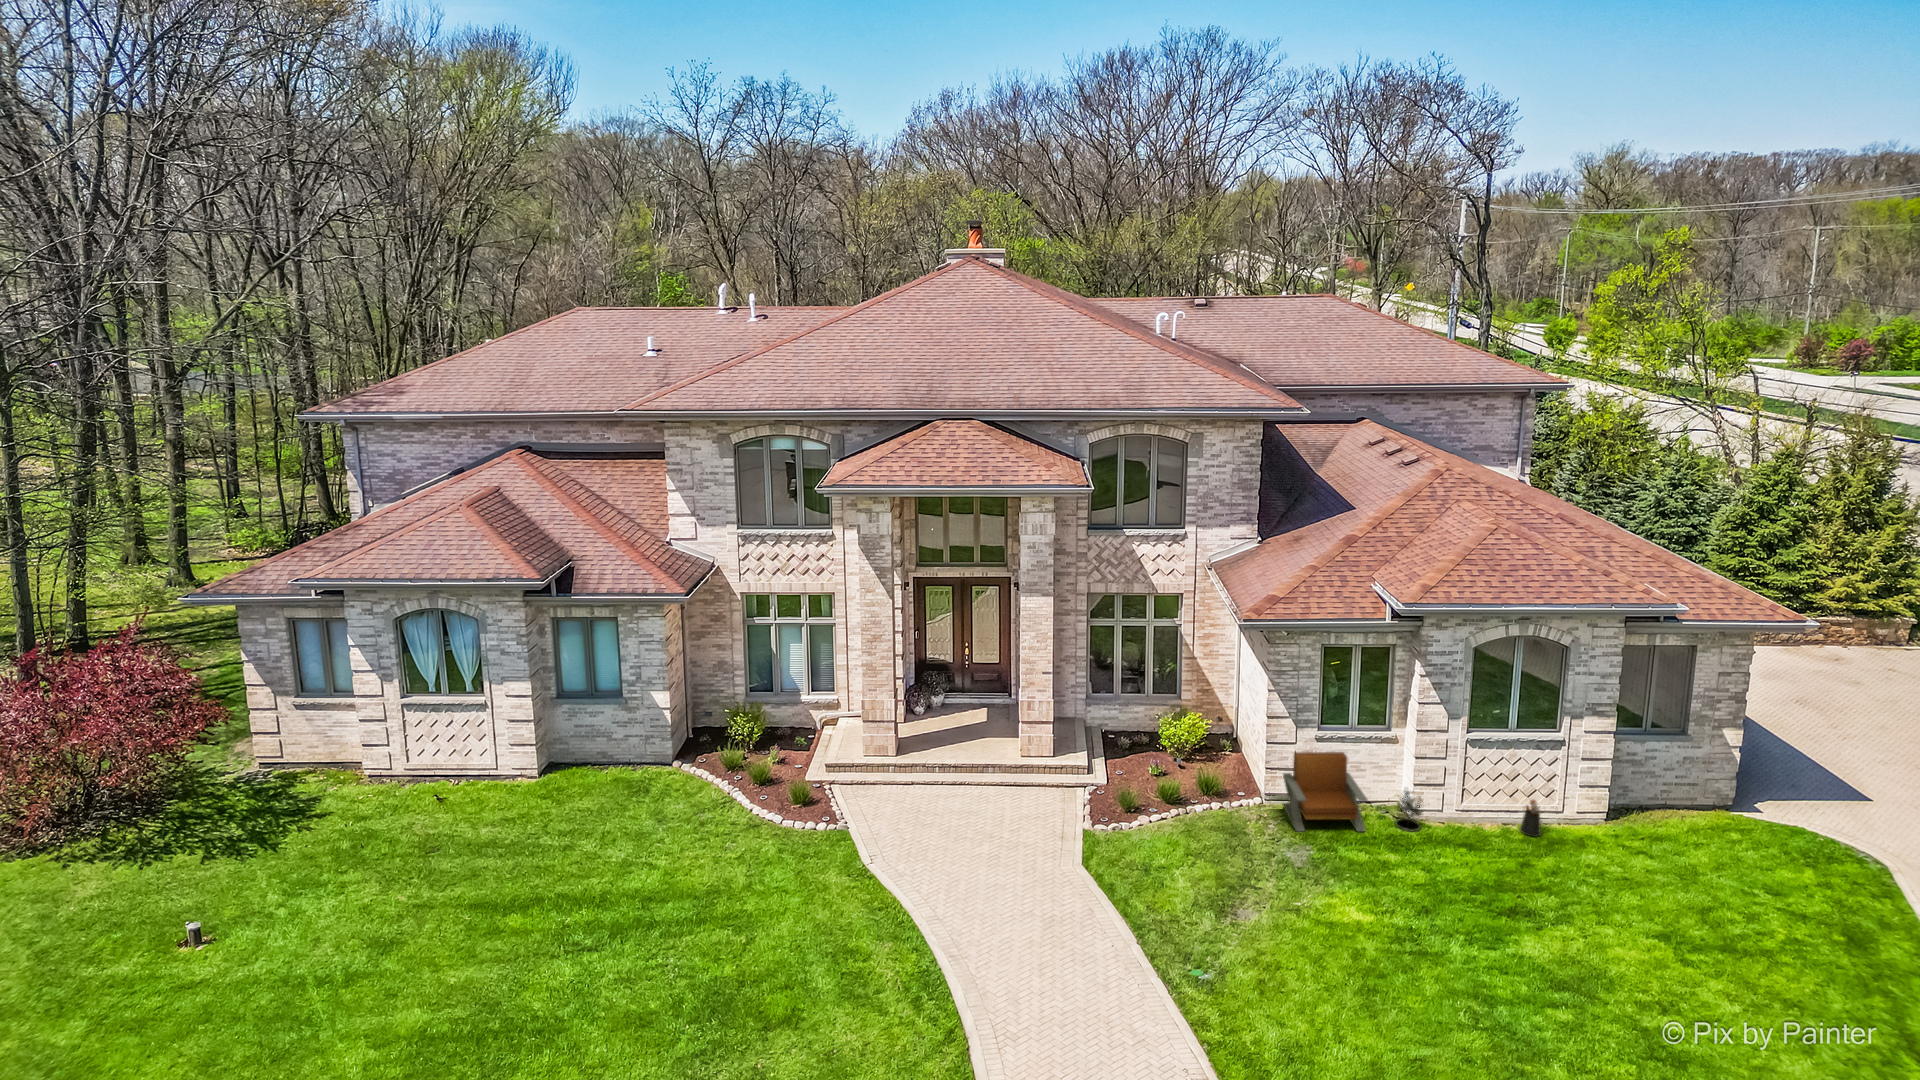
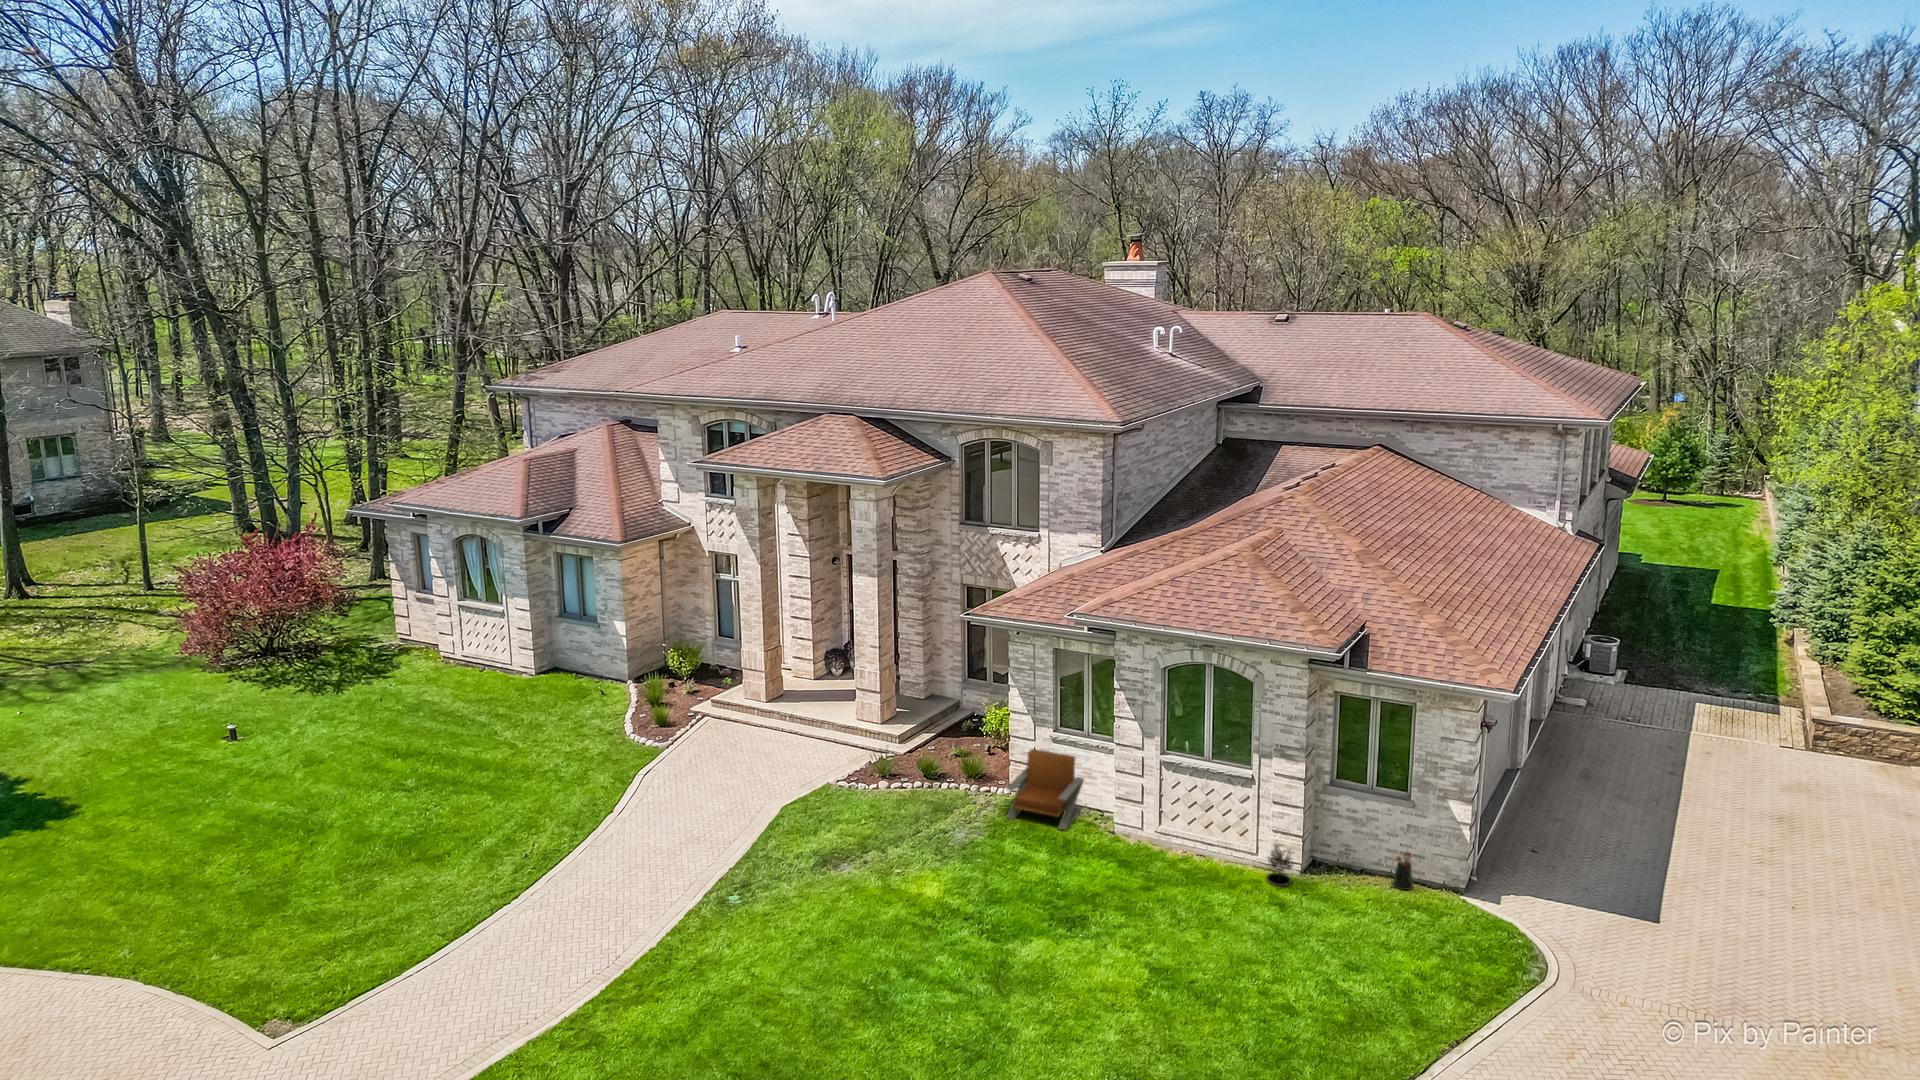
potted tree: present [1395,788,1423,832] -> present [1266,844,1292,886]
watering can: present [1520,800,1542,837] -> present [1392,852,1413,890]

